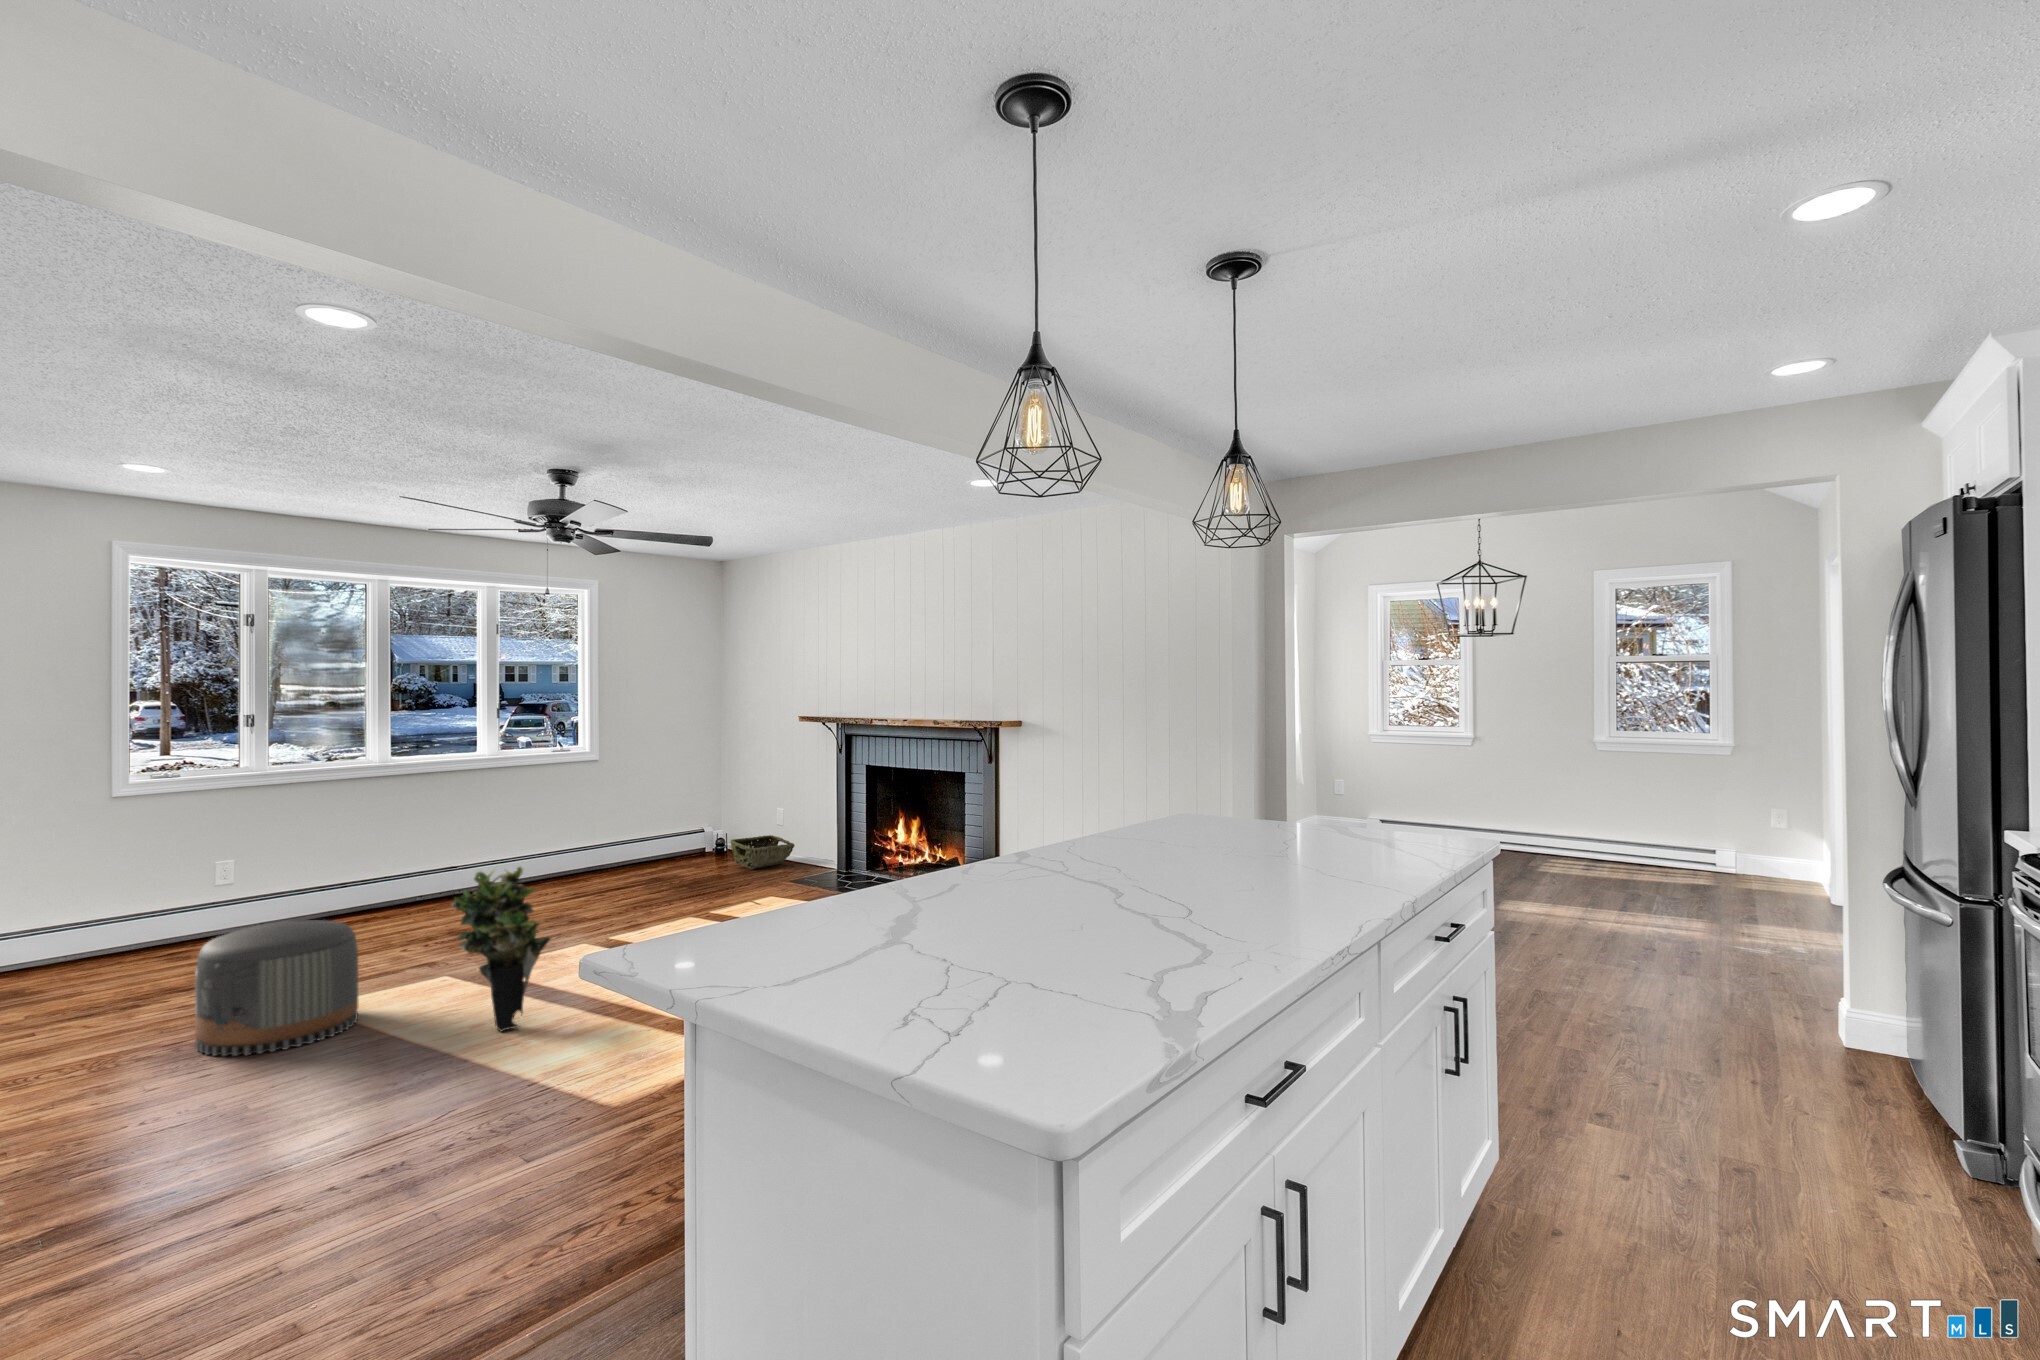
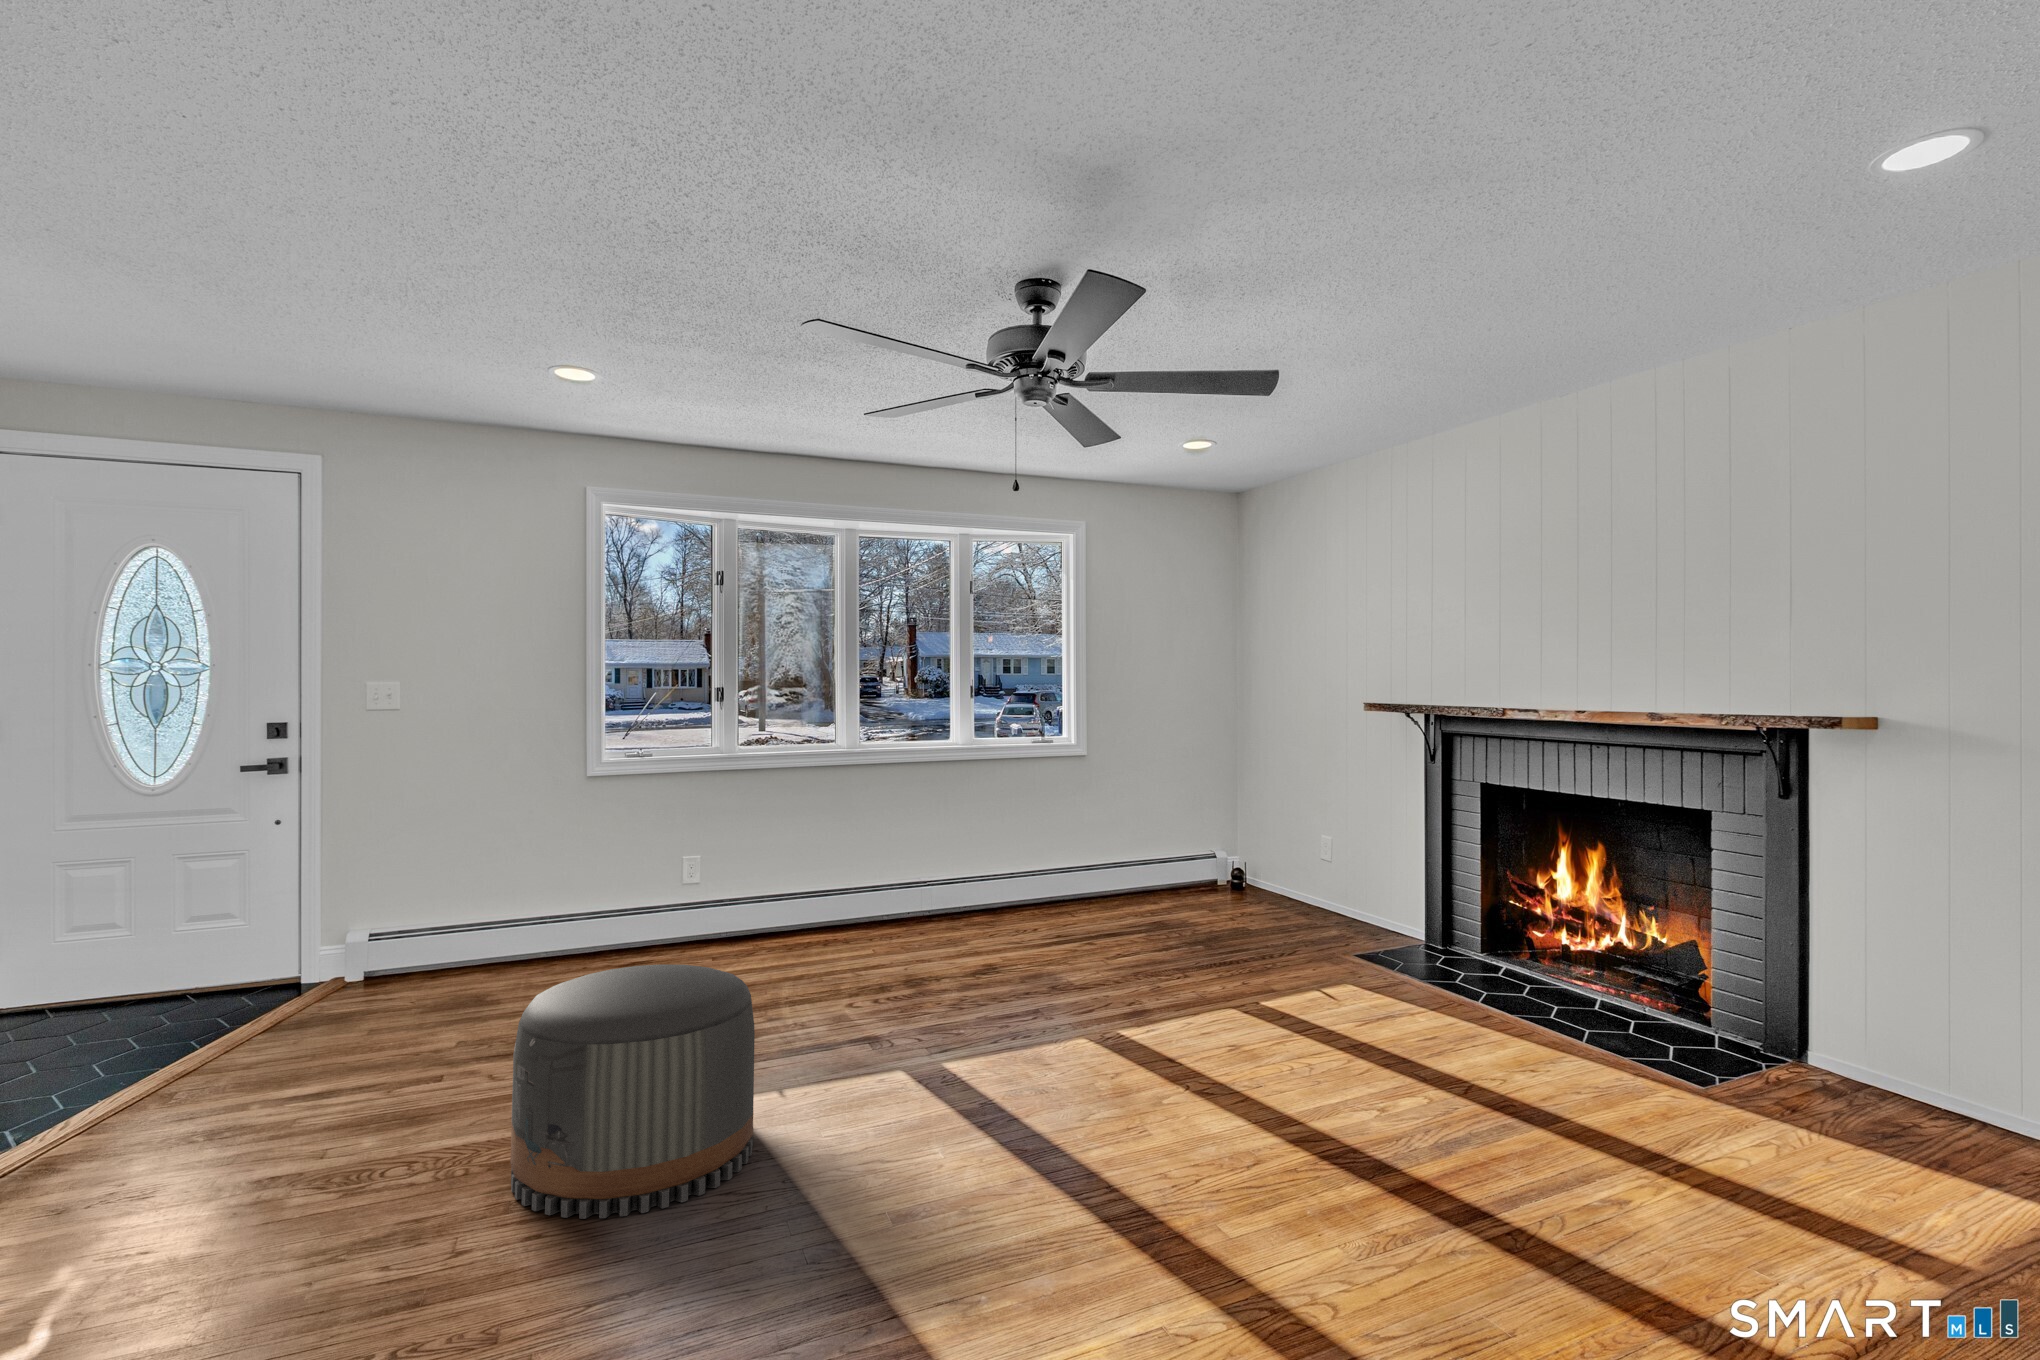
woven basket: present [731,835,794,869] -> none [1264,874,1357,922]
potted plant: present [452,867,552,1031] -> none [890,907,1069,1260]

